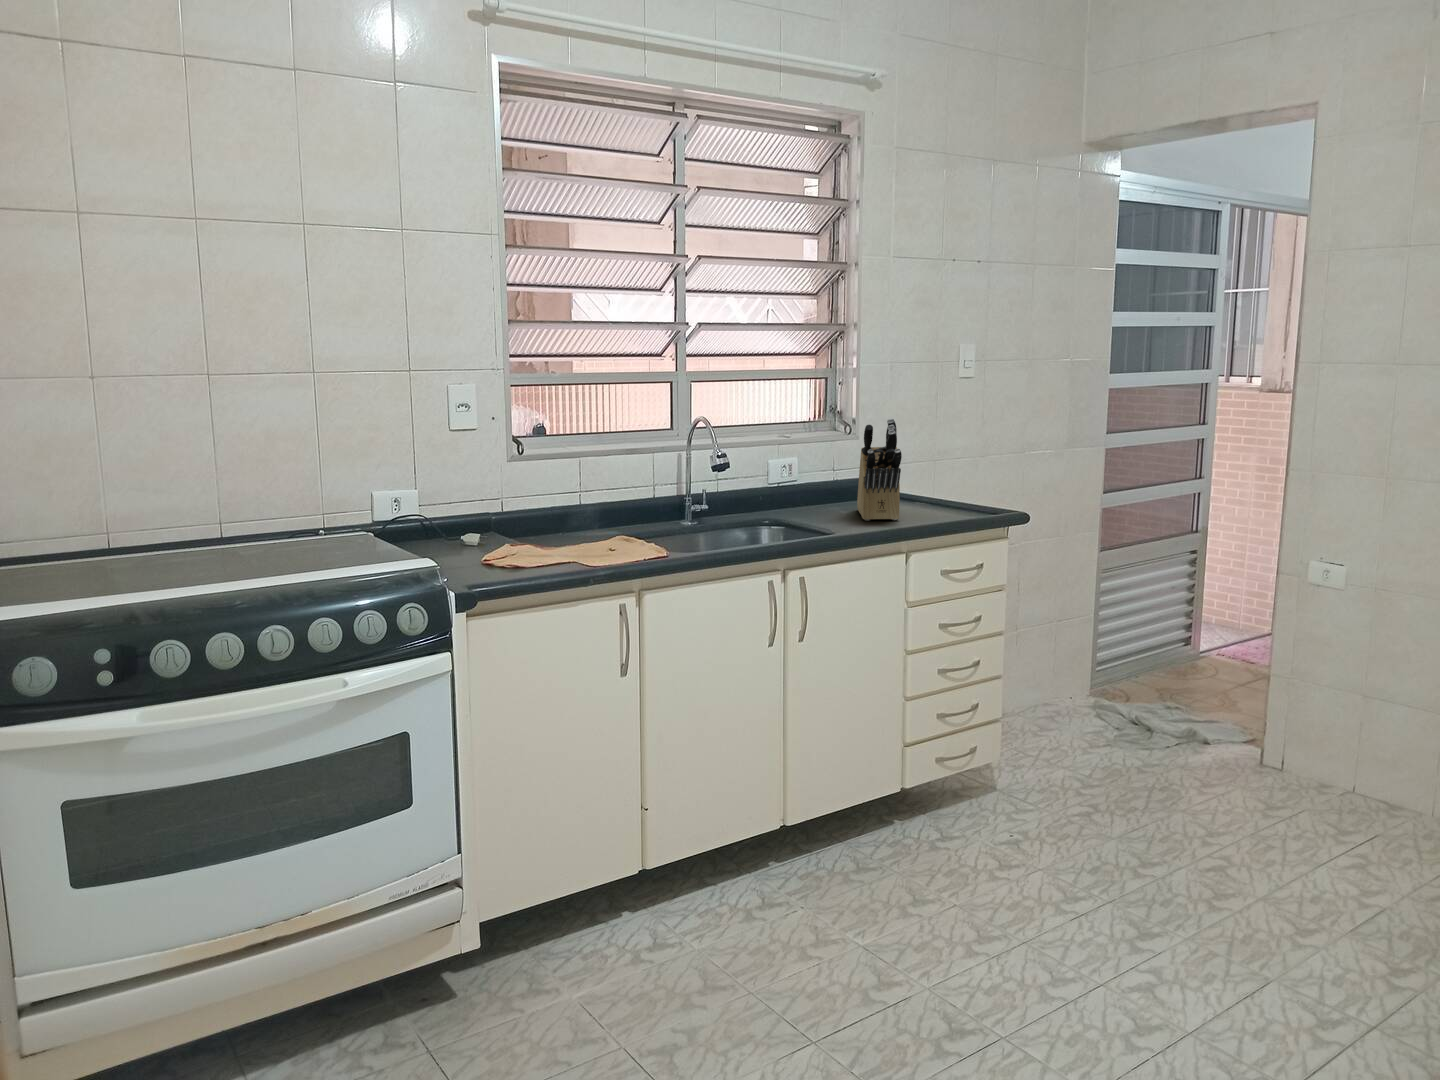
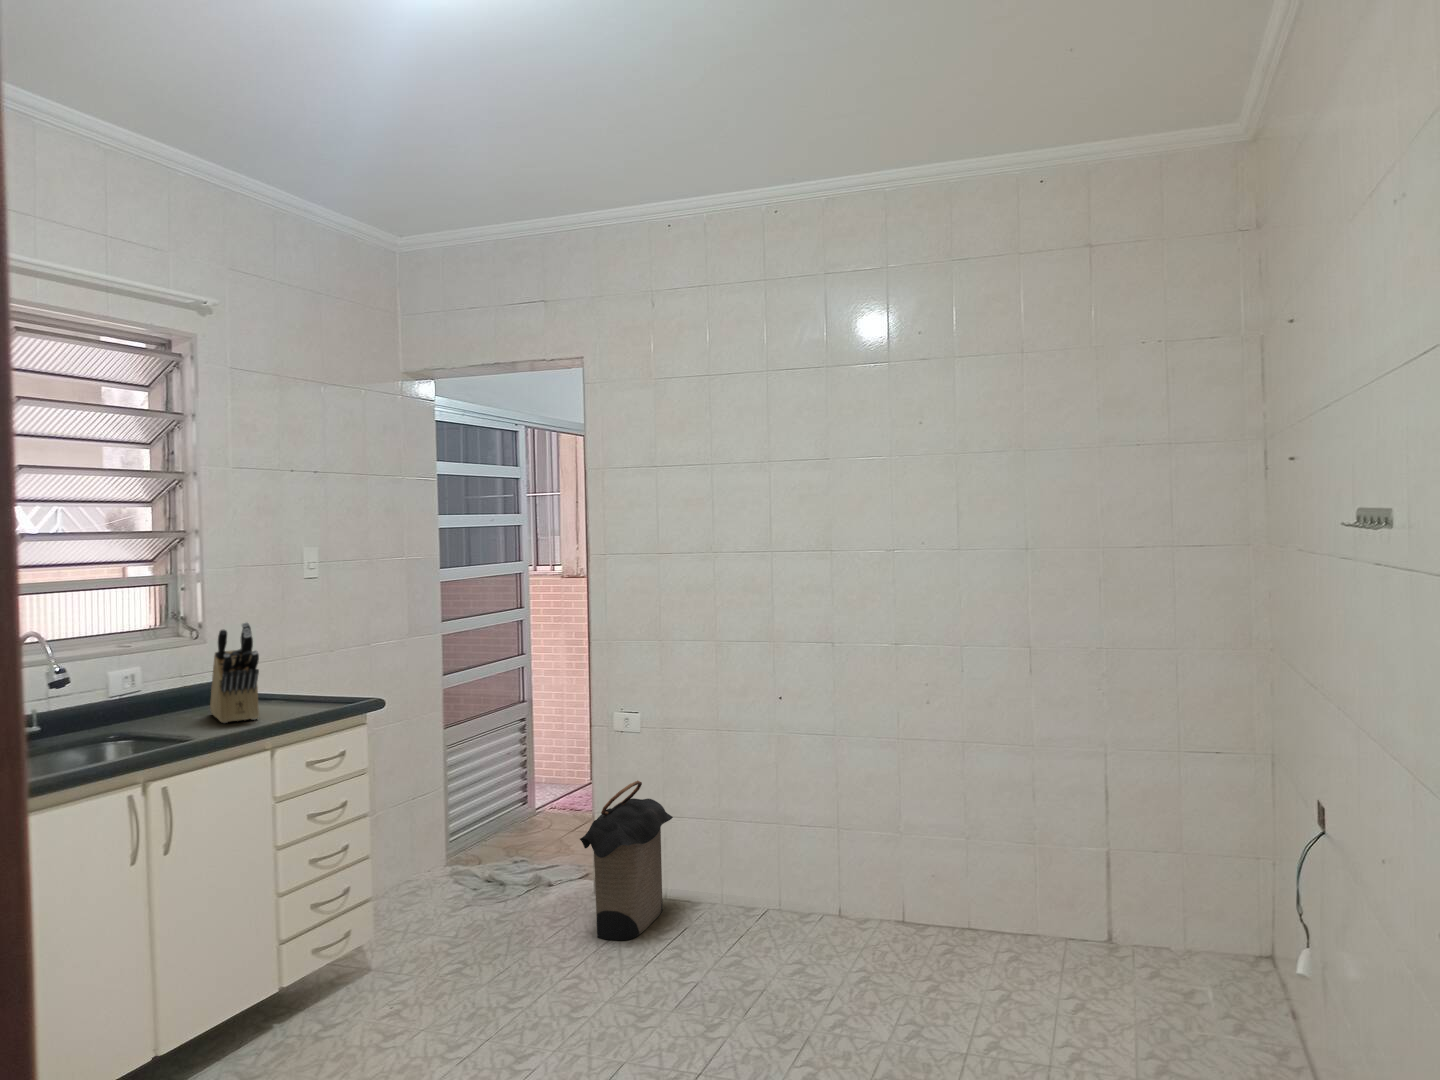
laundry hamper: none [1250,647,1383,832] -> present [580,781,673,940]

